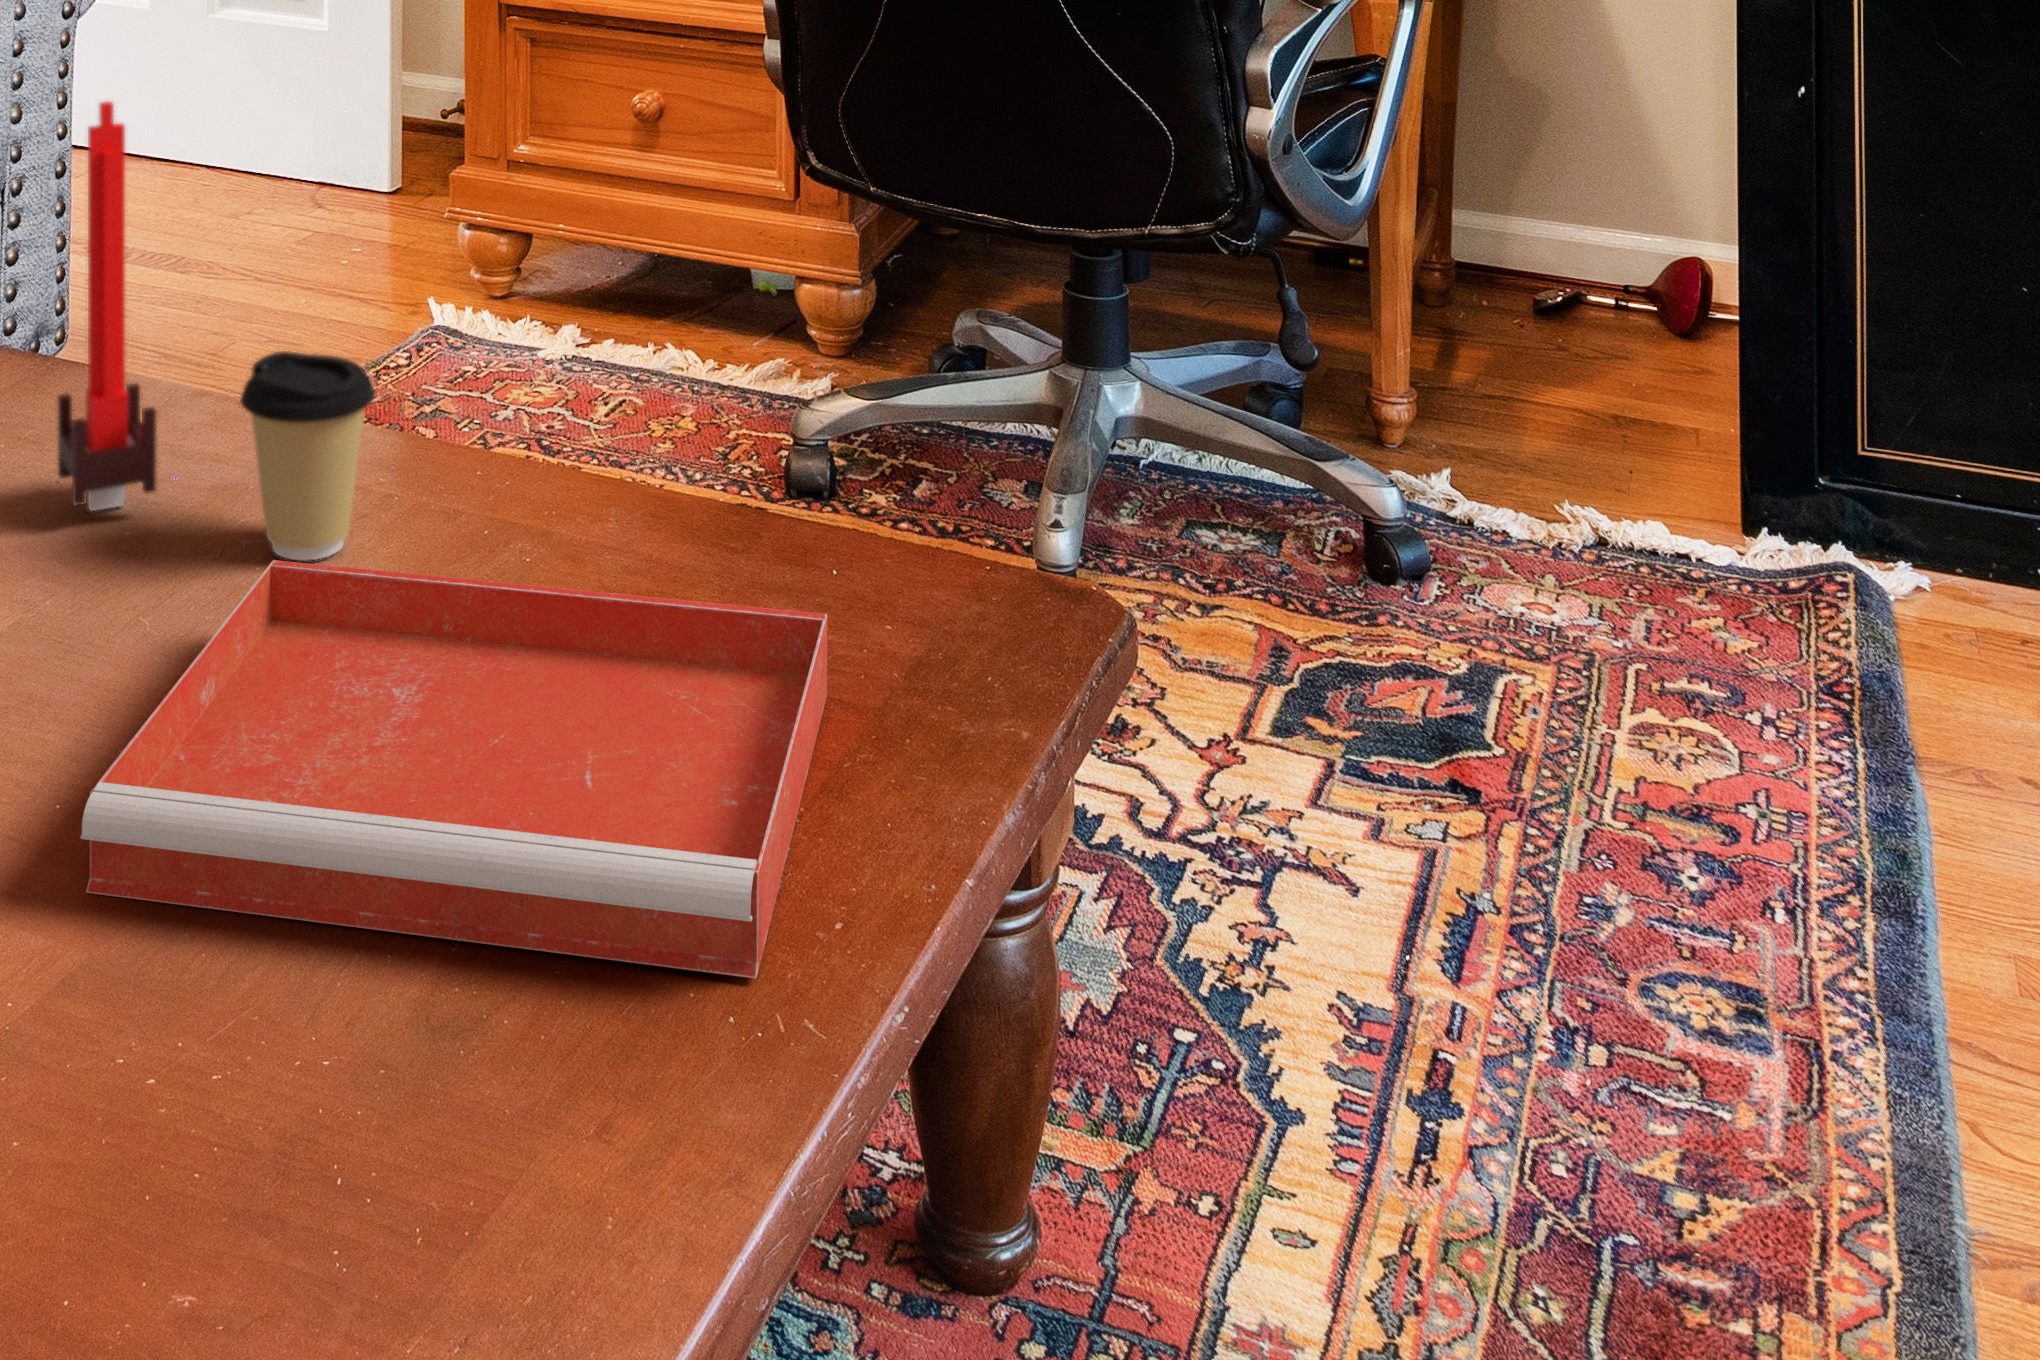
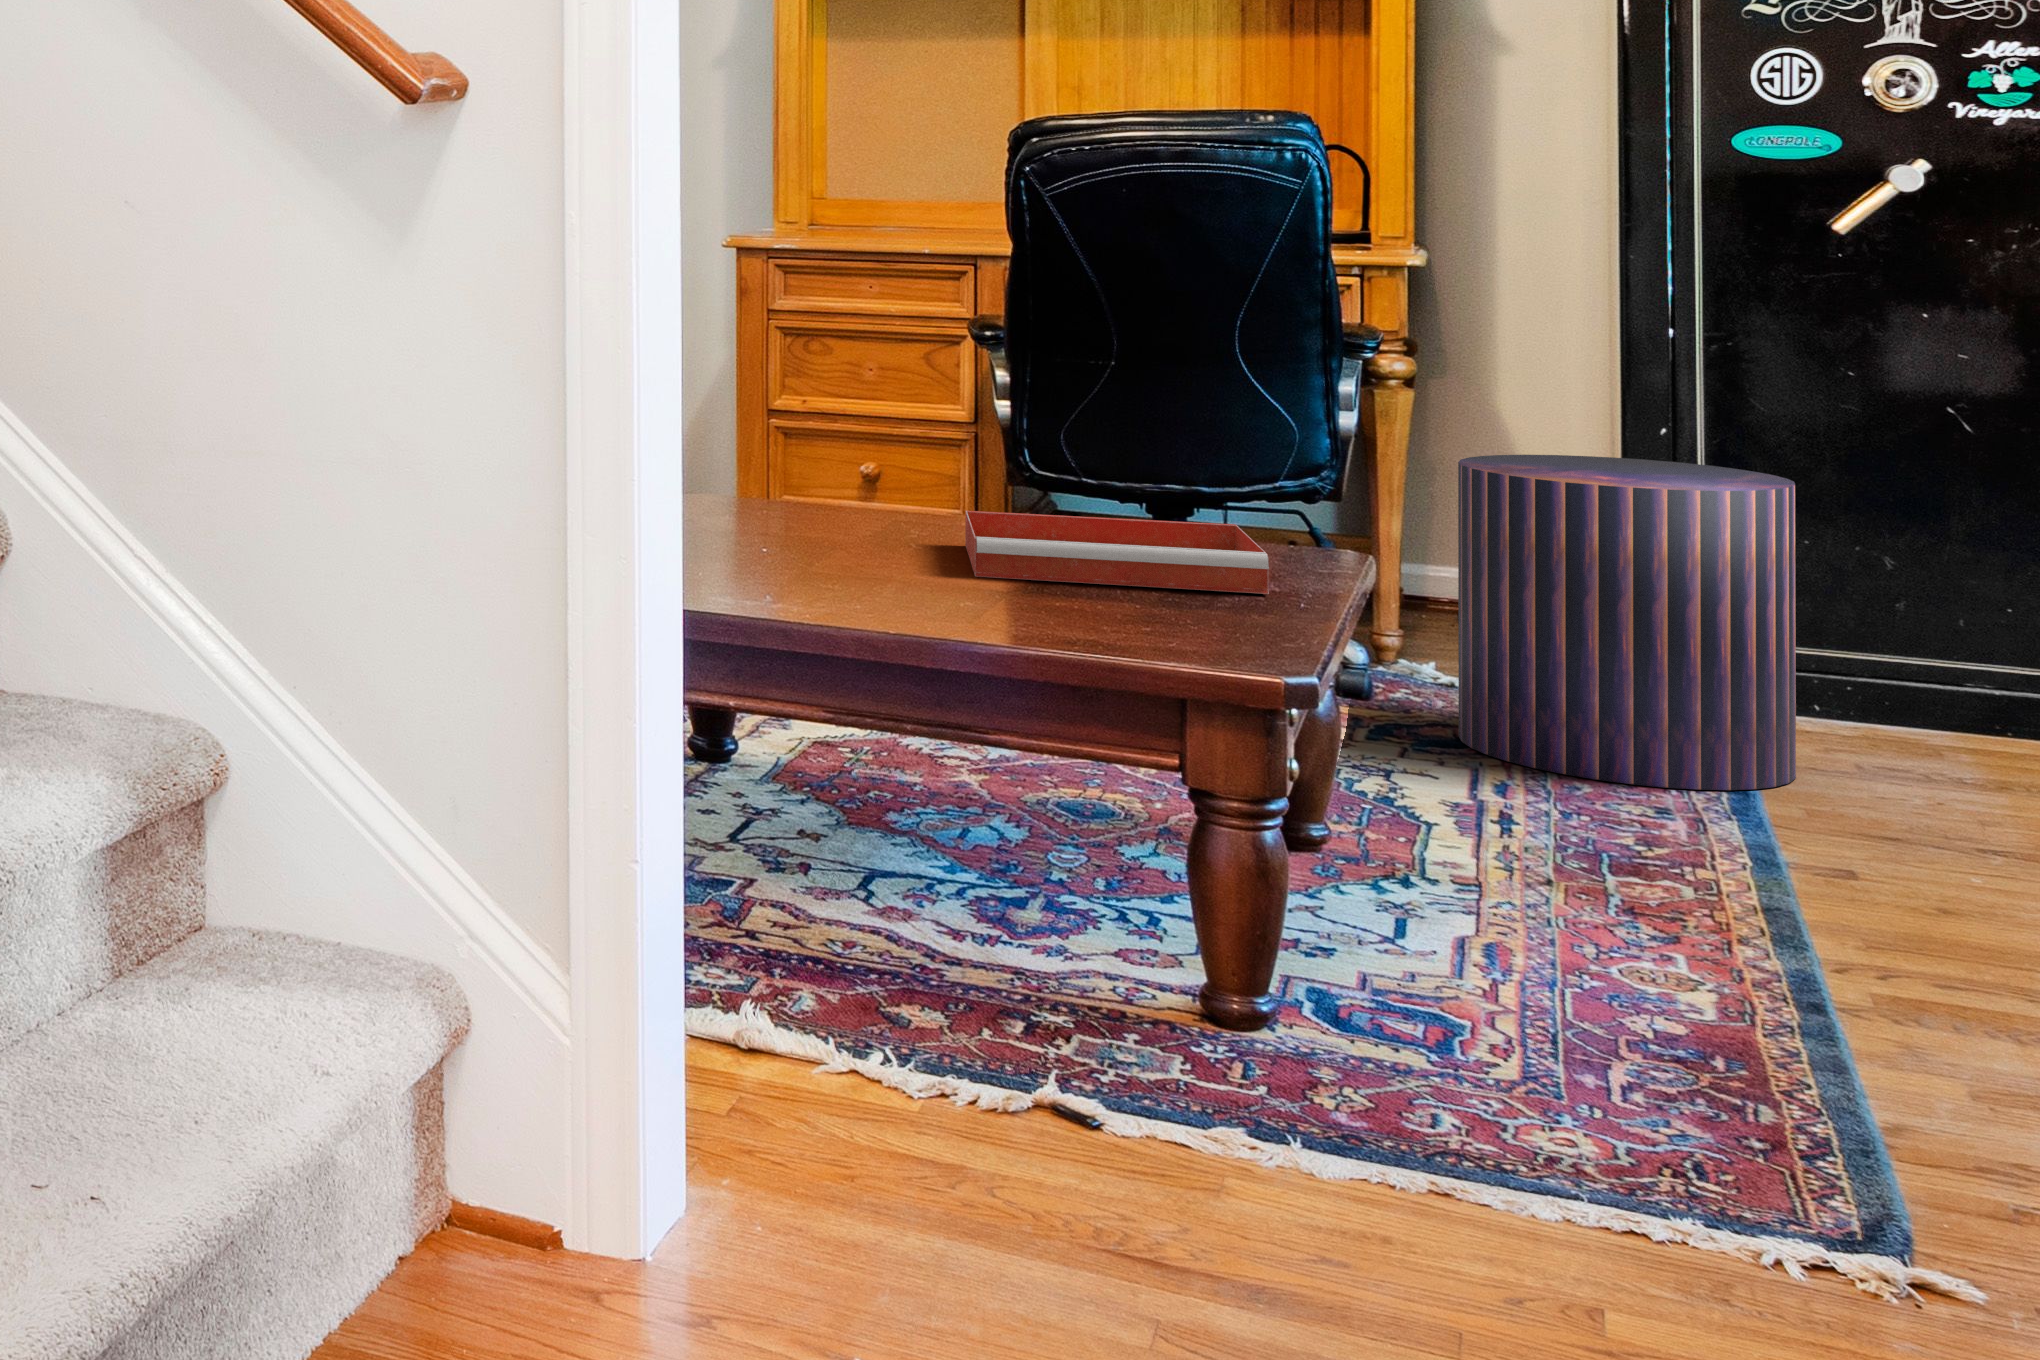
candle: present [58,101,157,511] -> none [806,333,862,522]
pouf: none [1436,162,2004,893] -> present [1458,455,1796,790]
coffee cup: present [240,351,376,561] -> none [913,446,979,533]

